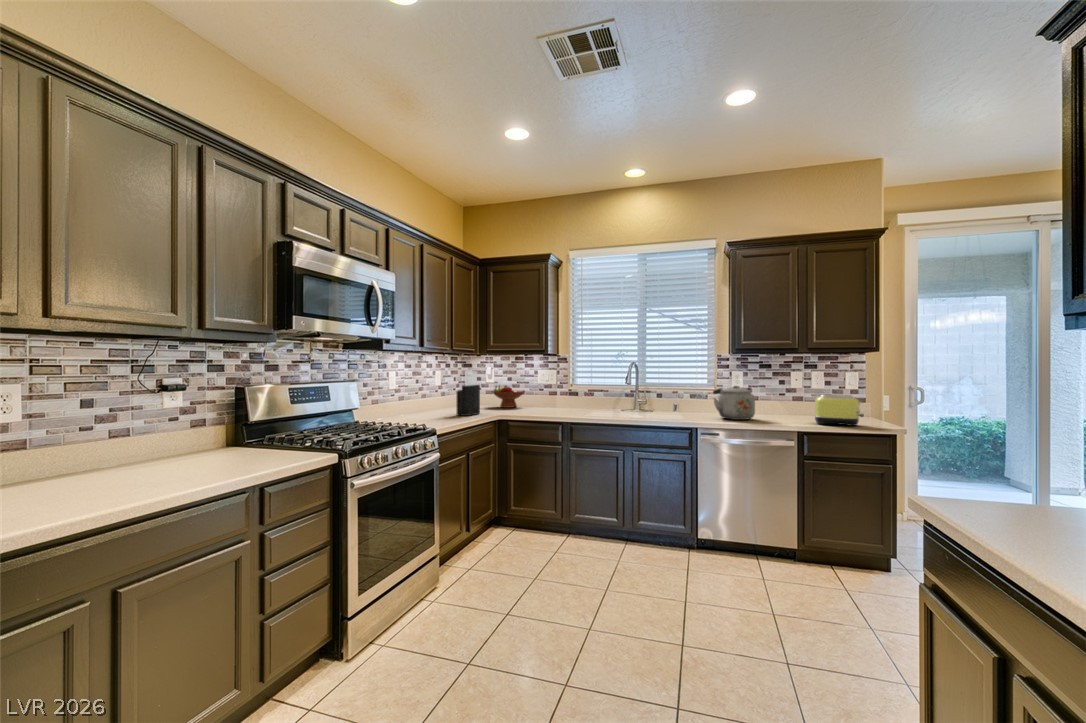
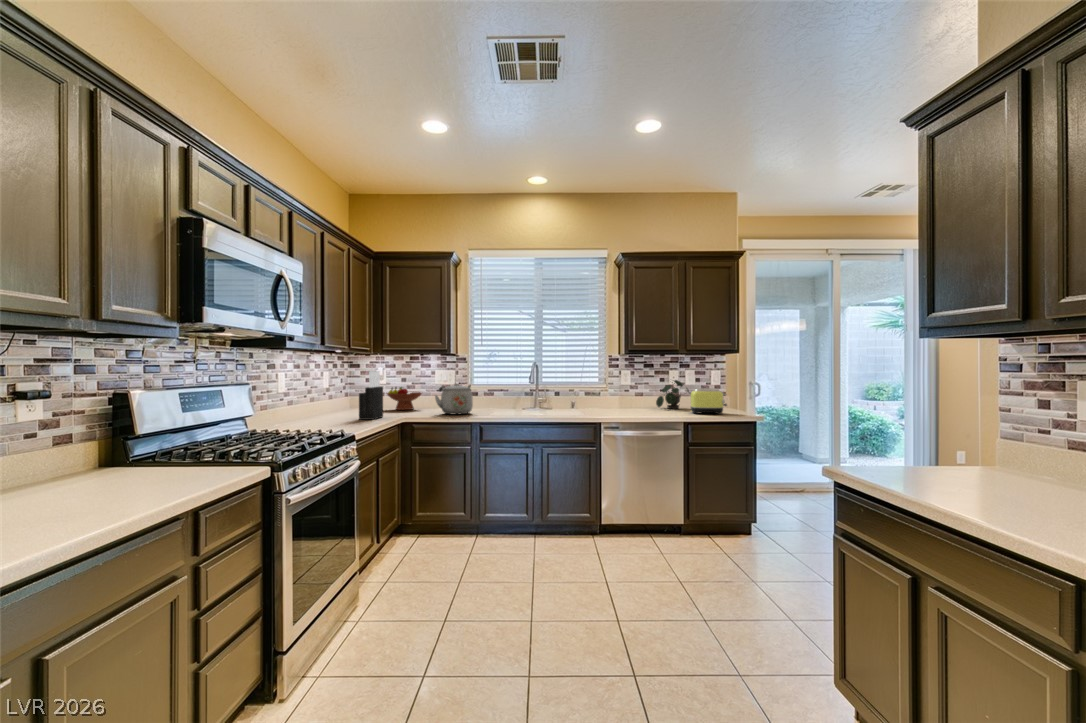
potted plant: none [772,383,823,418] -> present [656,380,691,409]
kettle: present [713,386,755,420] -> present [435,384,473,414]

